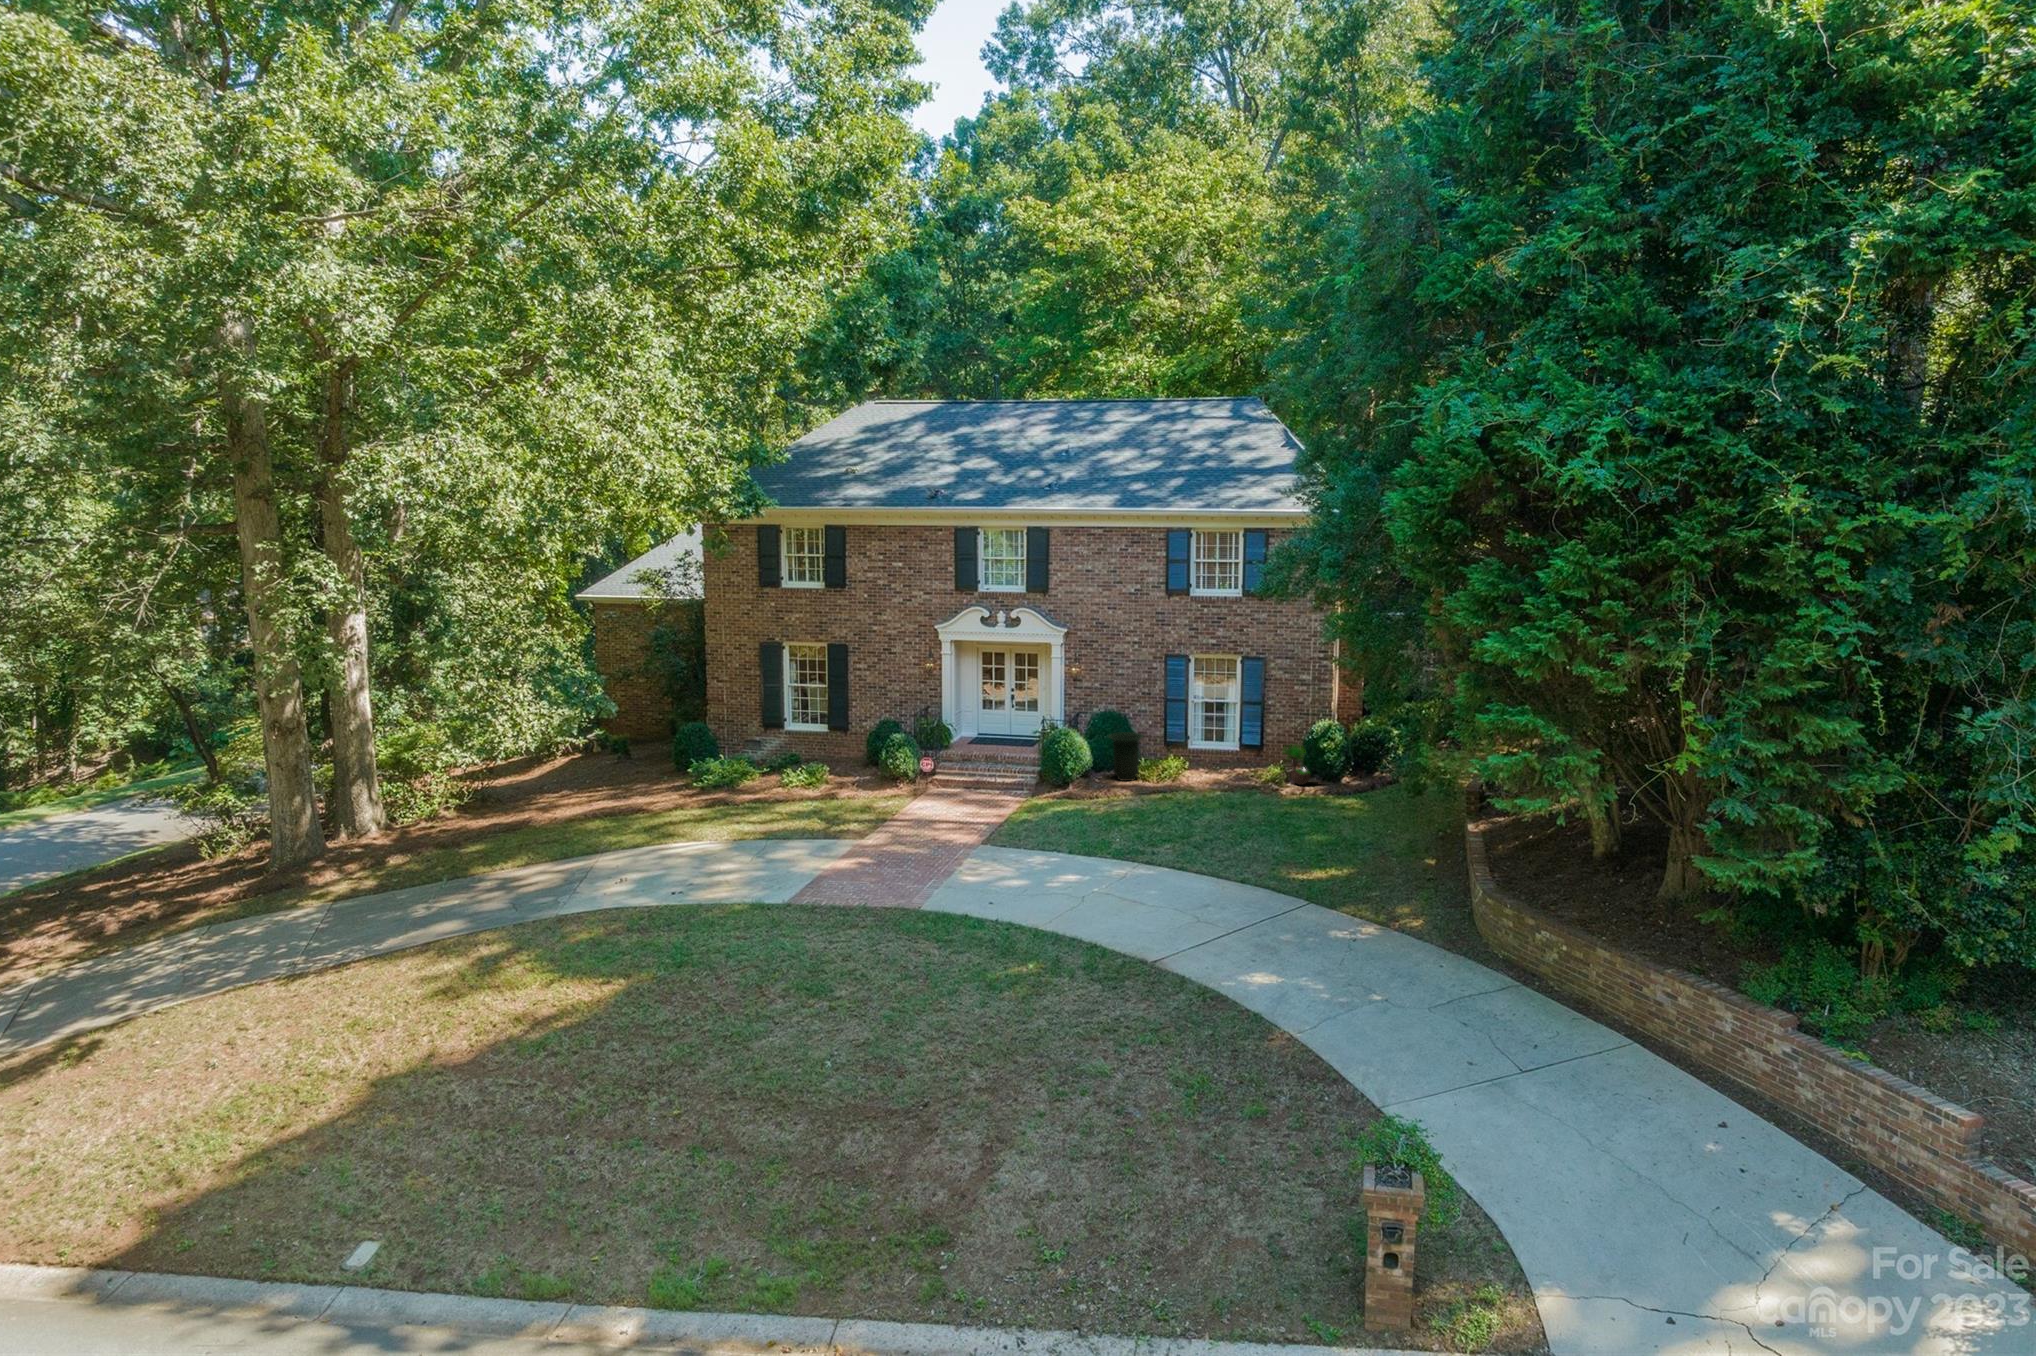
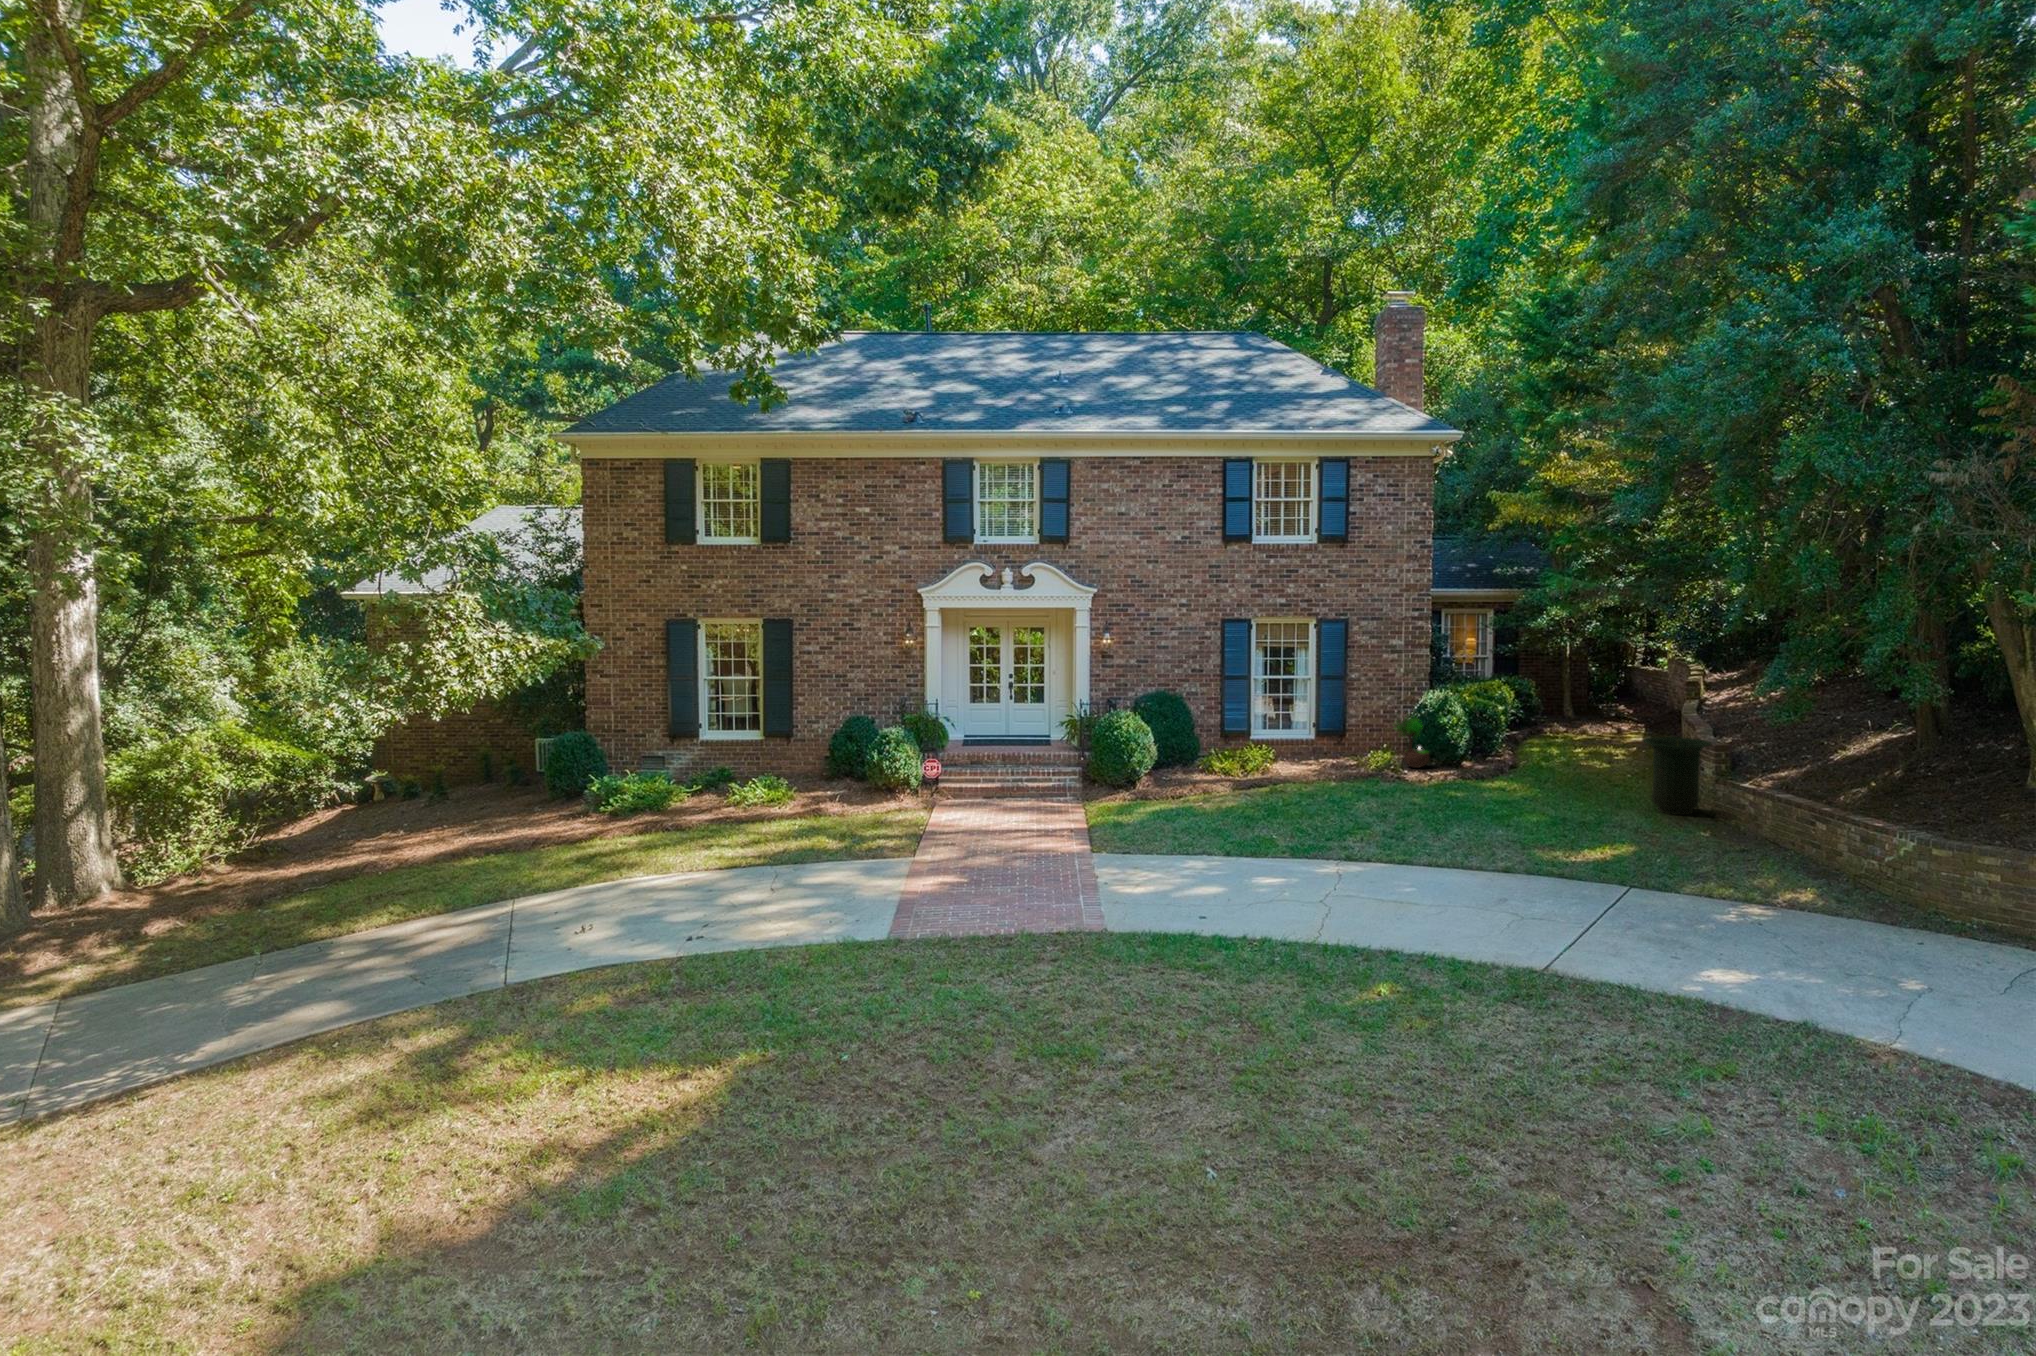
trash can: present [1108,732,1143,781] -> present [1644,737,1711,815]

